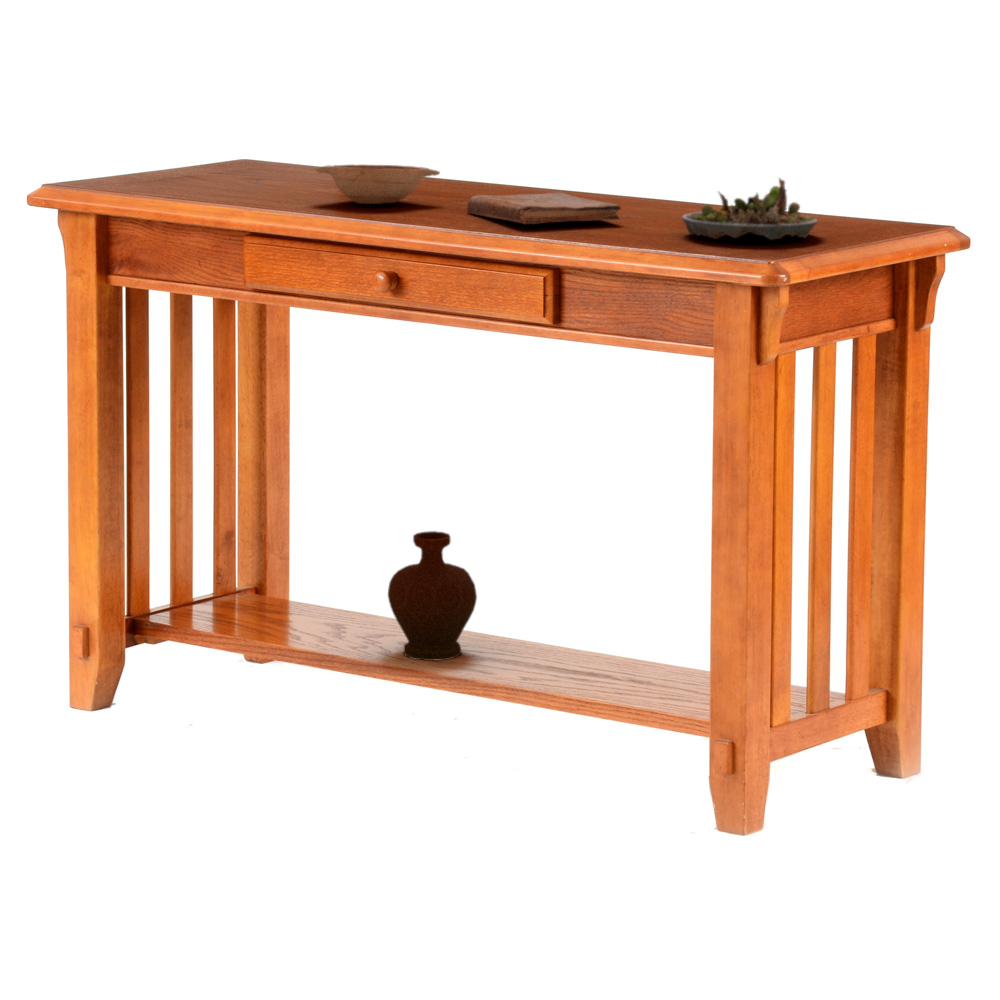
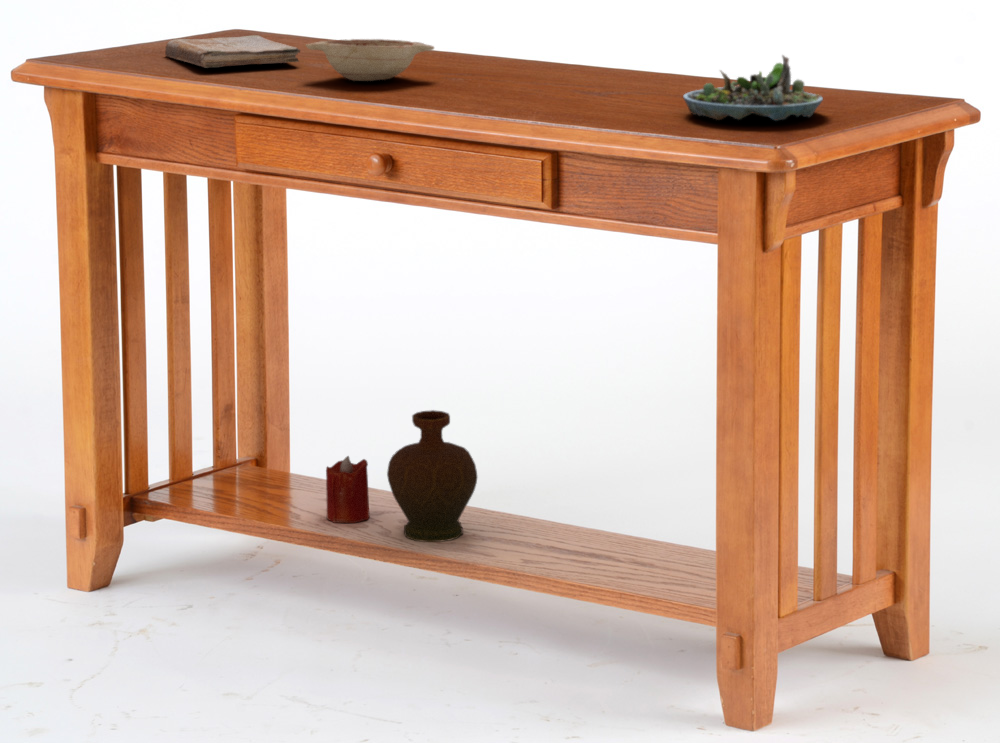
book: present [467,192,621,224] -> present [165,35,300,68]
candle: none [327,577,369,644] -> present [326,456,370,523]

